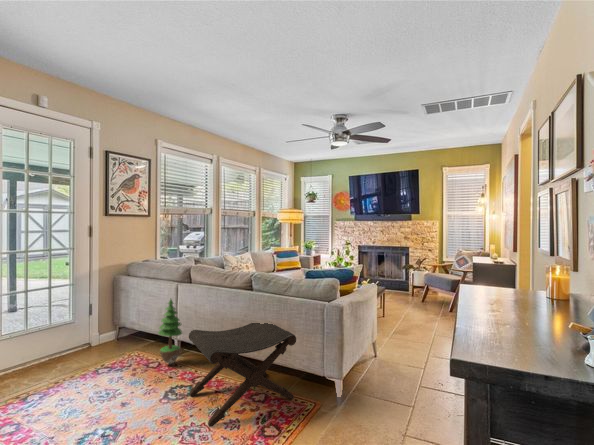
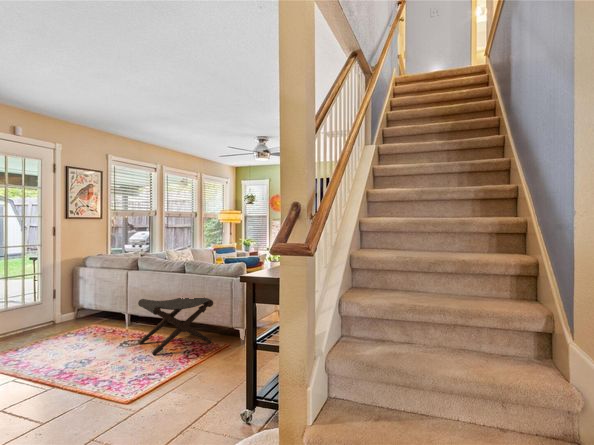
potted tree: present [158,299,182,364] -> none [113,281,133,331]

